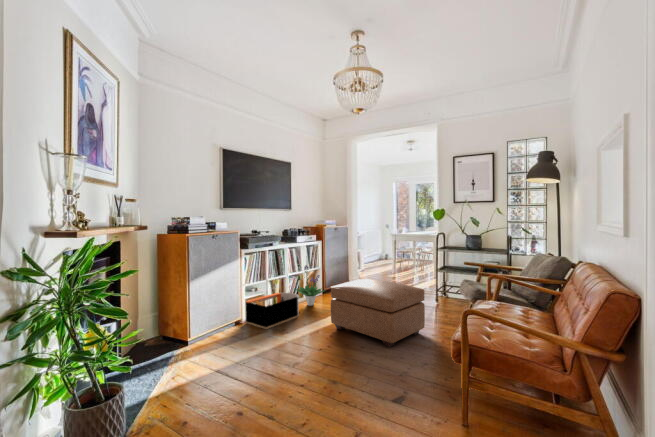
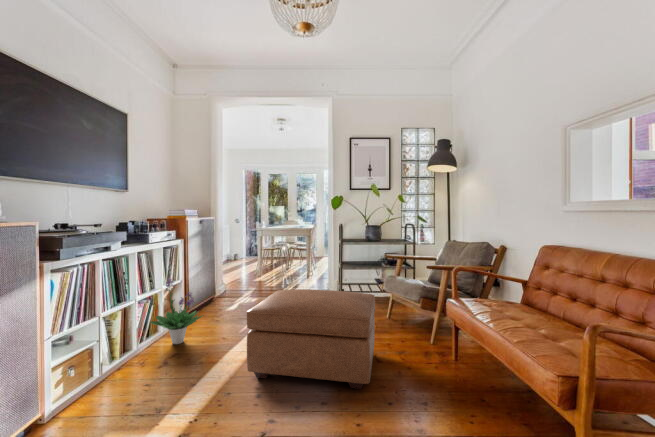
storage bin: present [245,293,299,329] -> none [52,331,171,423]

